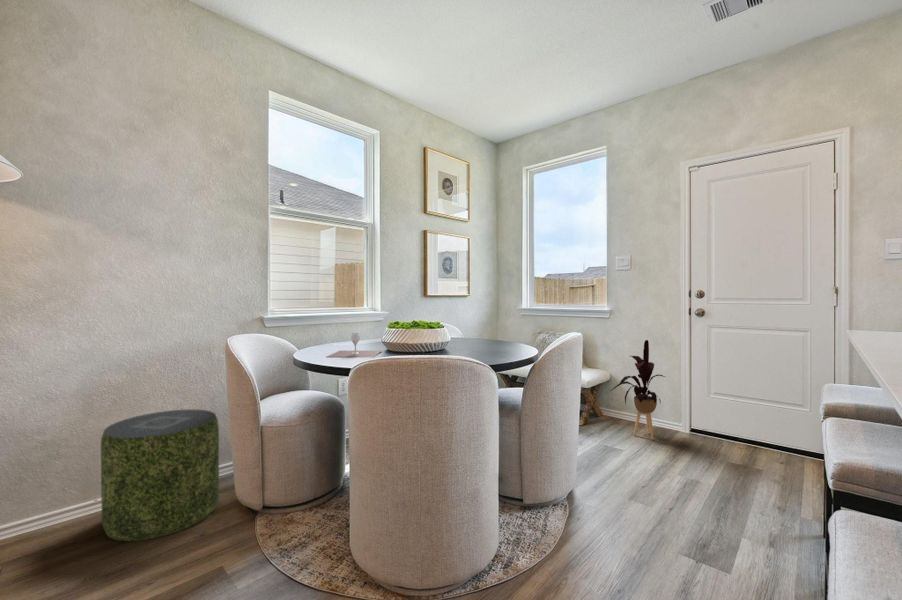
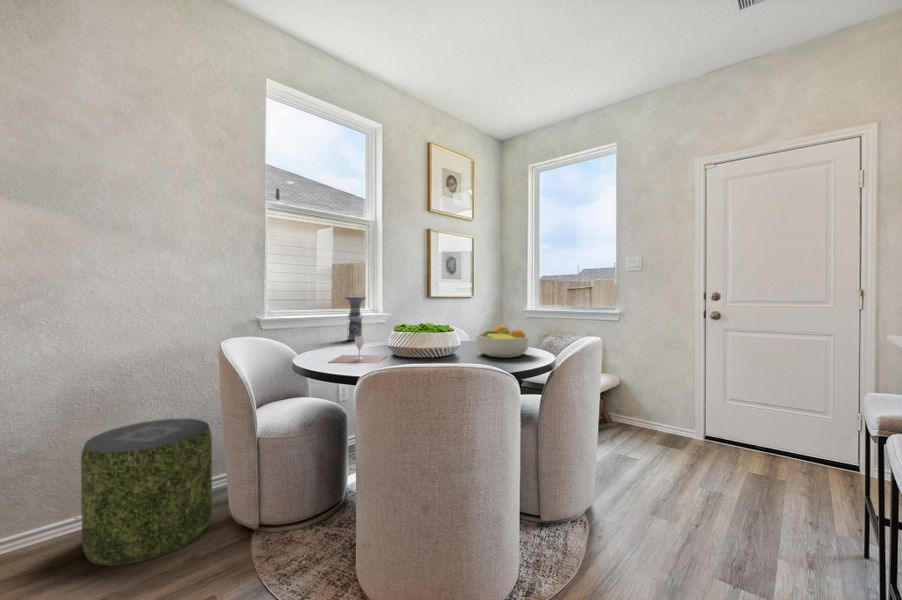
vase: none [344,295,364,337] -> present [345,296,366,340]
fruit bowl: none [465,322,515,353] -> present [476,325,529,358]
house plant: present [612,340,665,440] -> none [621,343,680,446]

